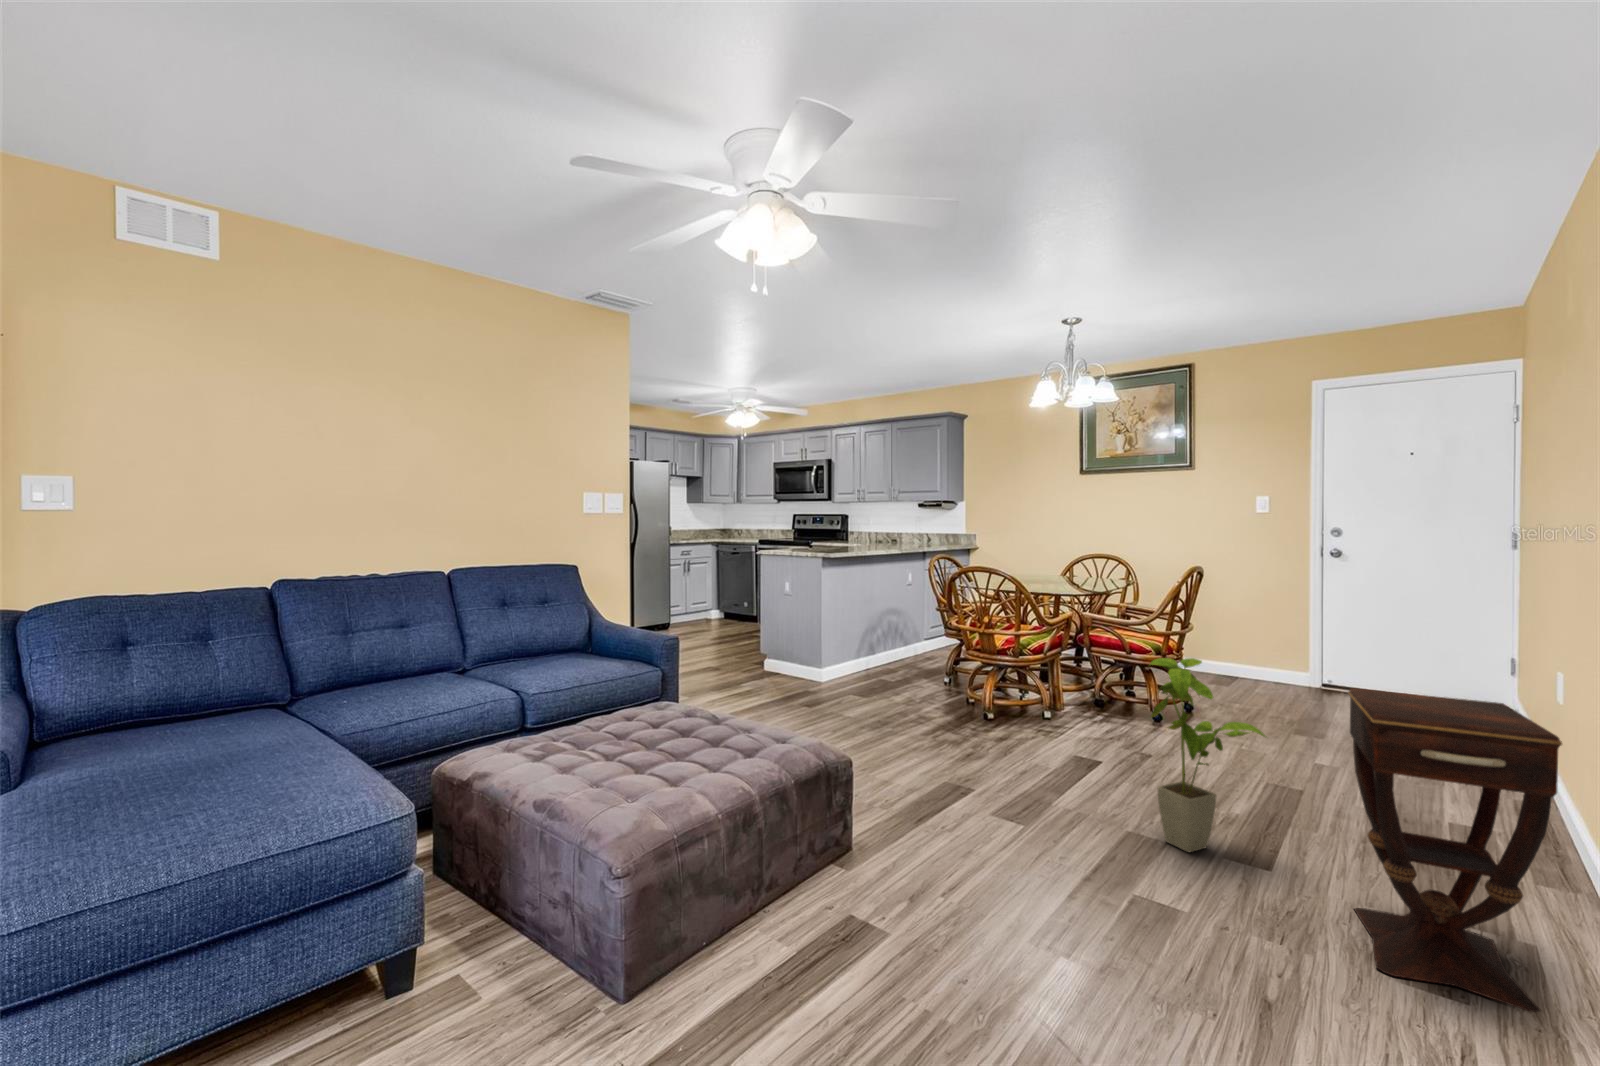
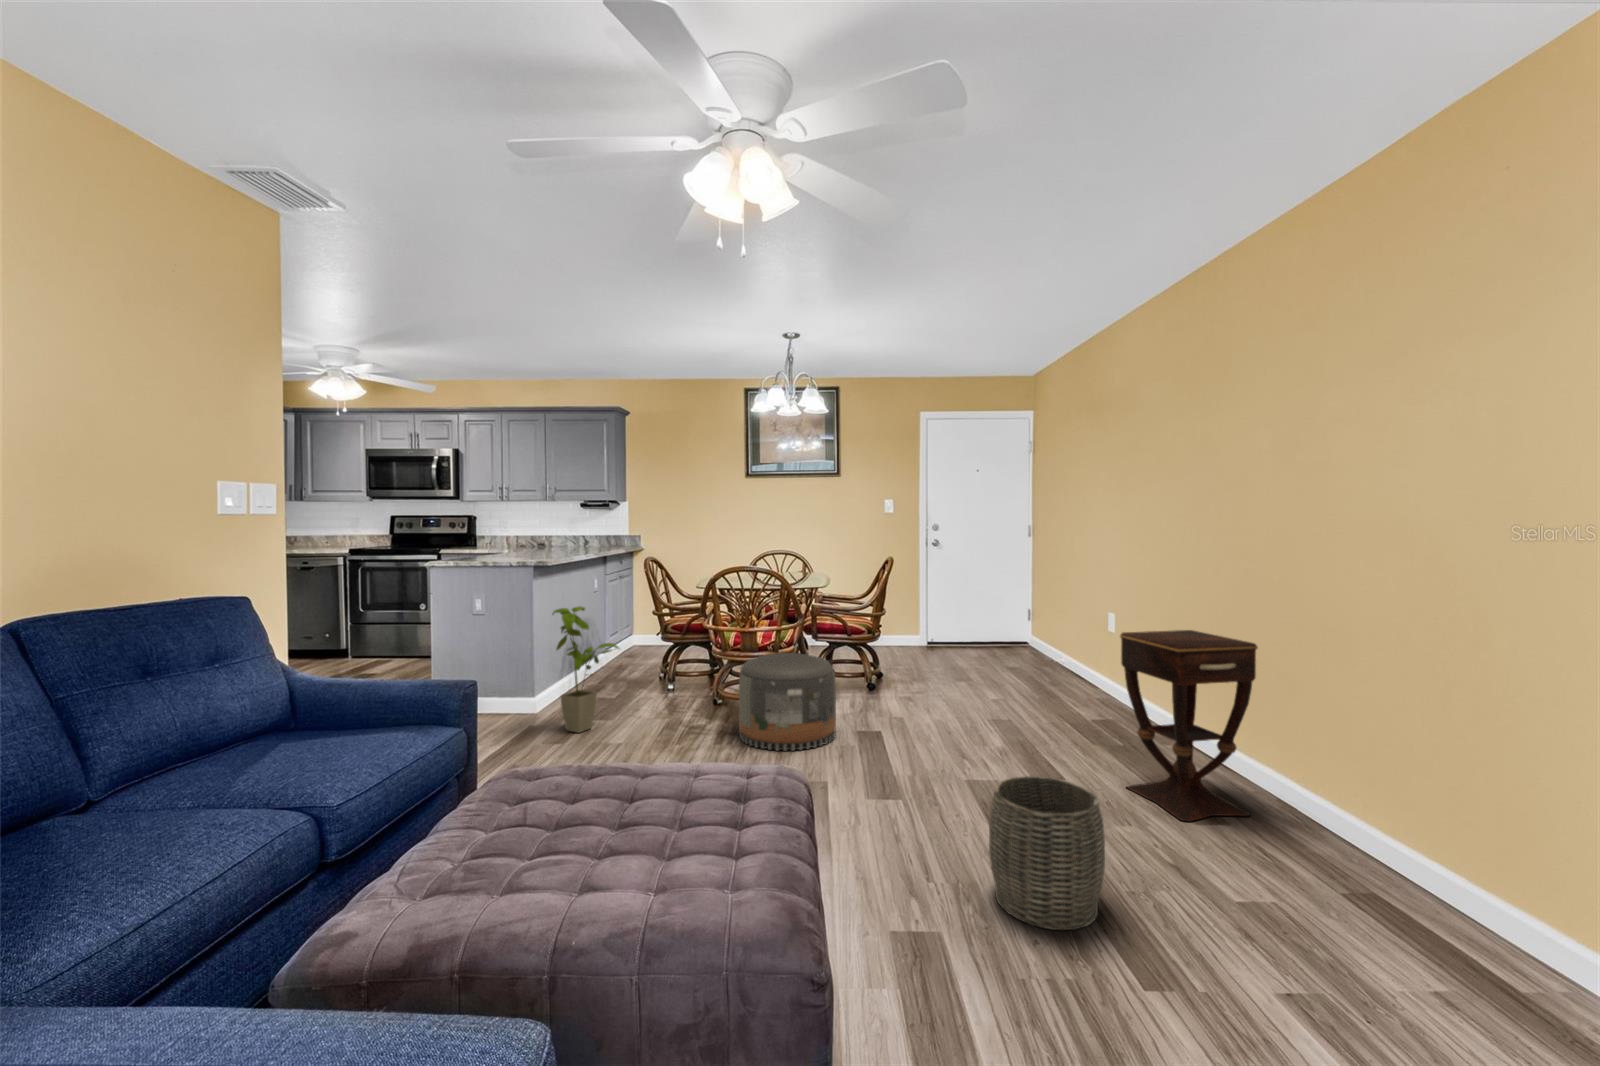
house plant: present [1150,658,1265,852] -> present [553,606,619,733]
pouf: none [947,660,1051,761] -> present [739,653,836,751]
woven basket: none [968,815,1097,995] -> present [989,776,1105,930]

